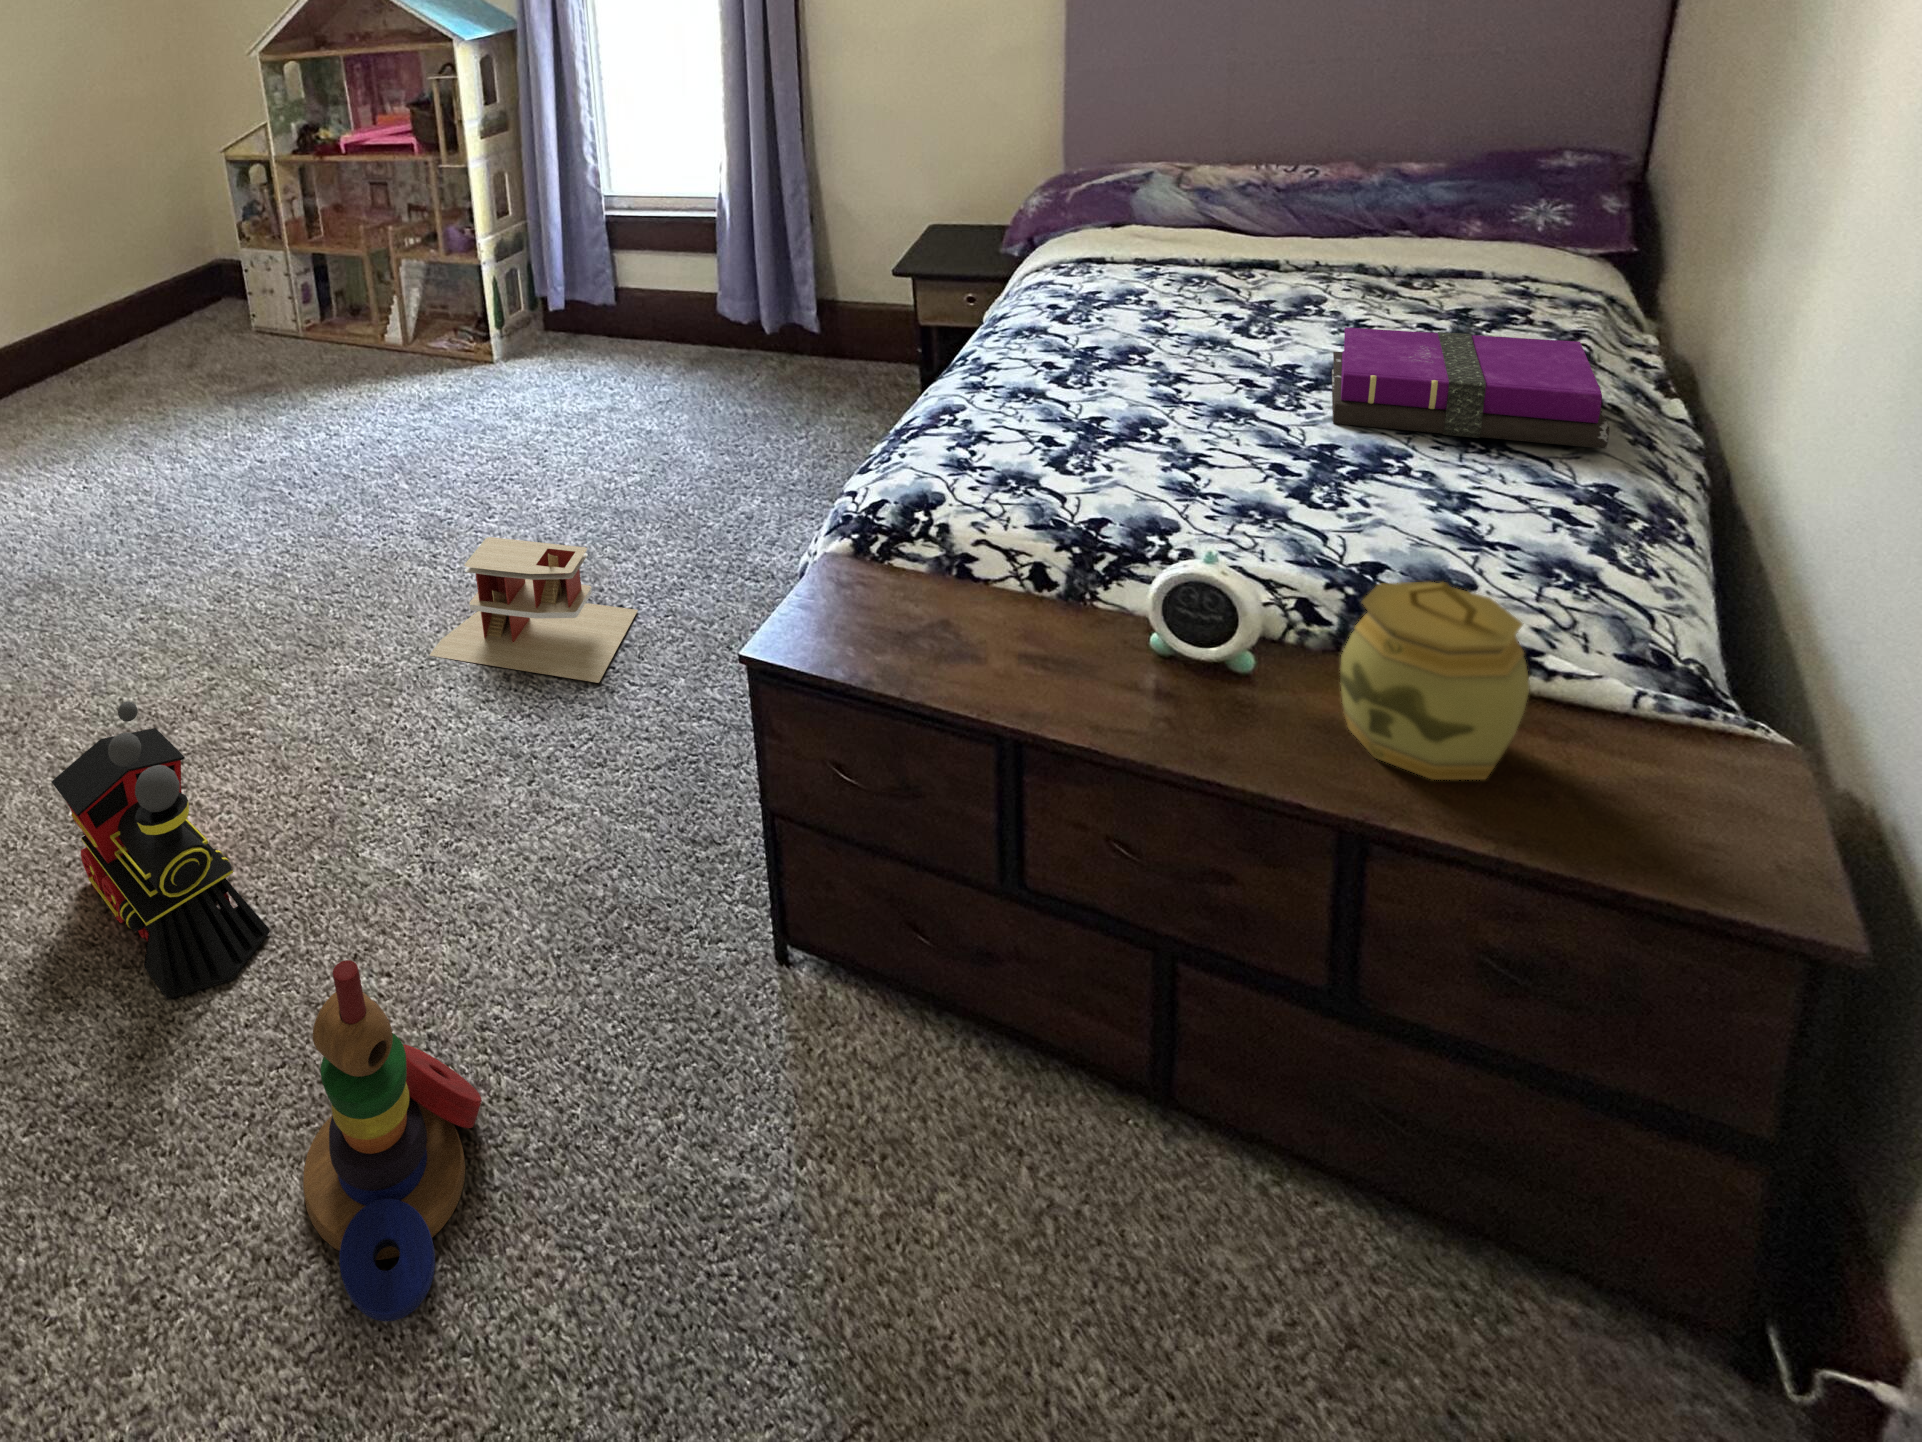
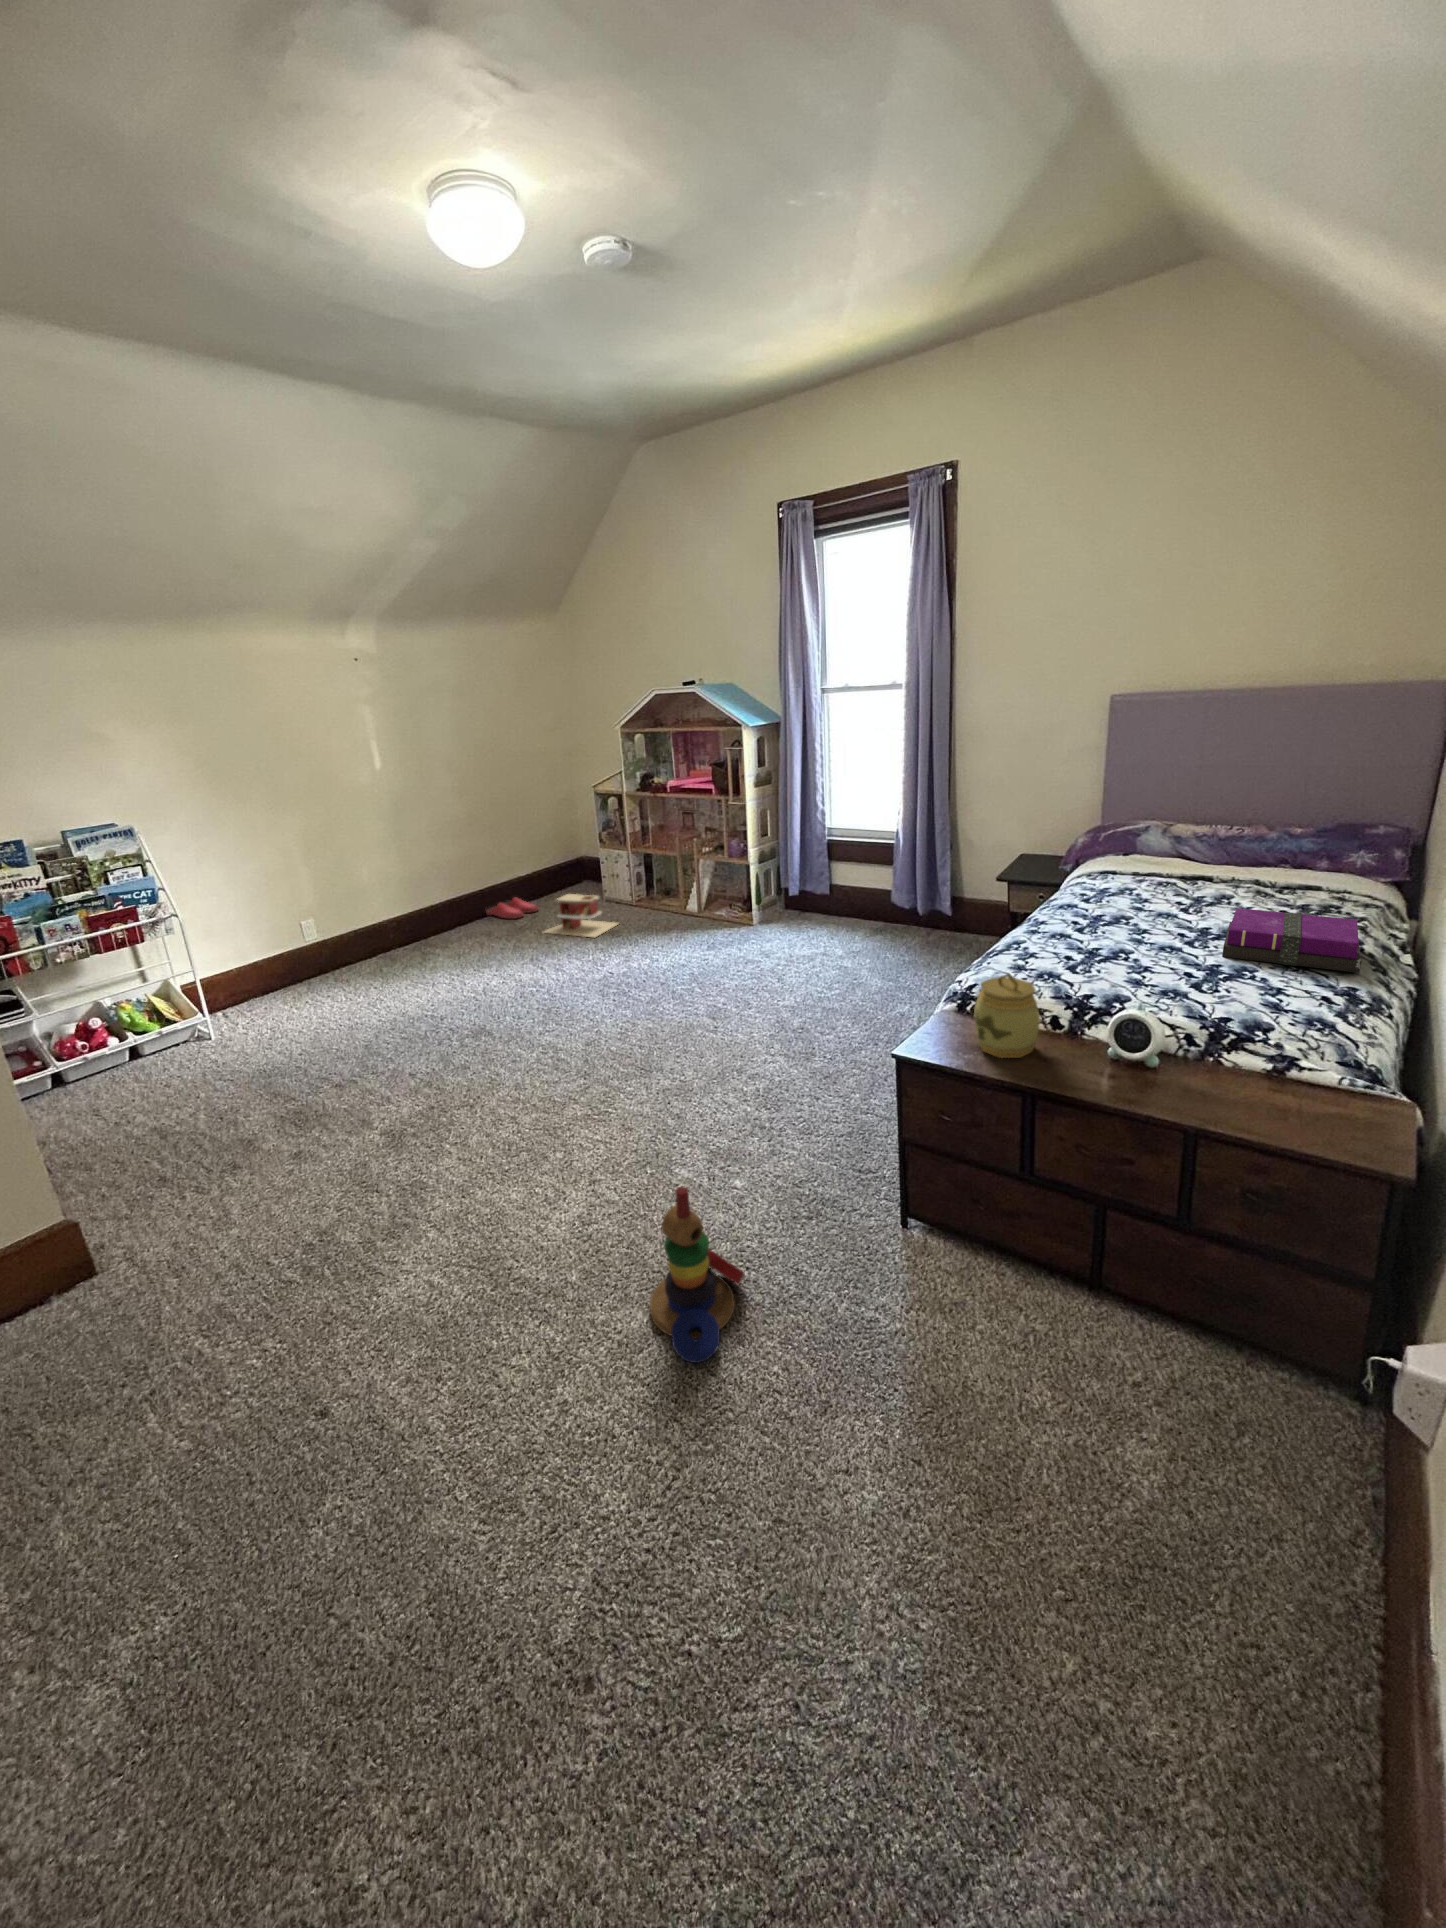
slippers: none [70,335,154,372] -> present [486,897,539,919]
toy house: present [430,537,638,683] -> present [544,894,618,937]
jar: present [1340,582,1530,780] -> present [974,973,1040,1058]
toy train: present [51,701,270,999] -> none [507,1072,626,1229]

